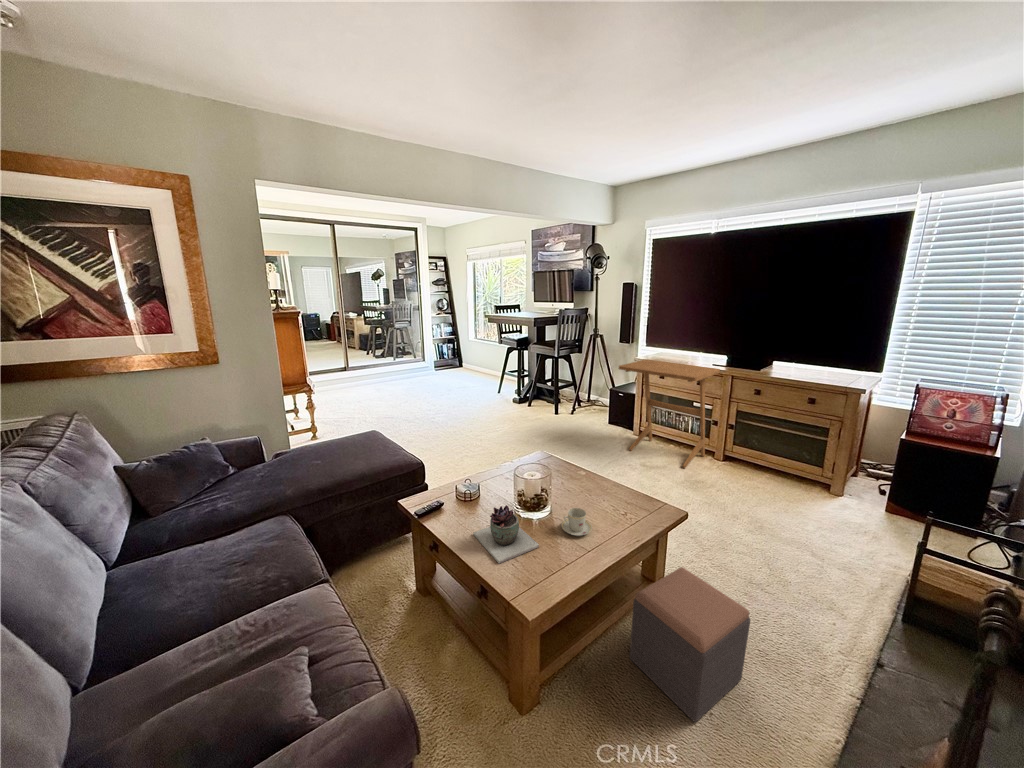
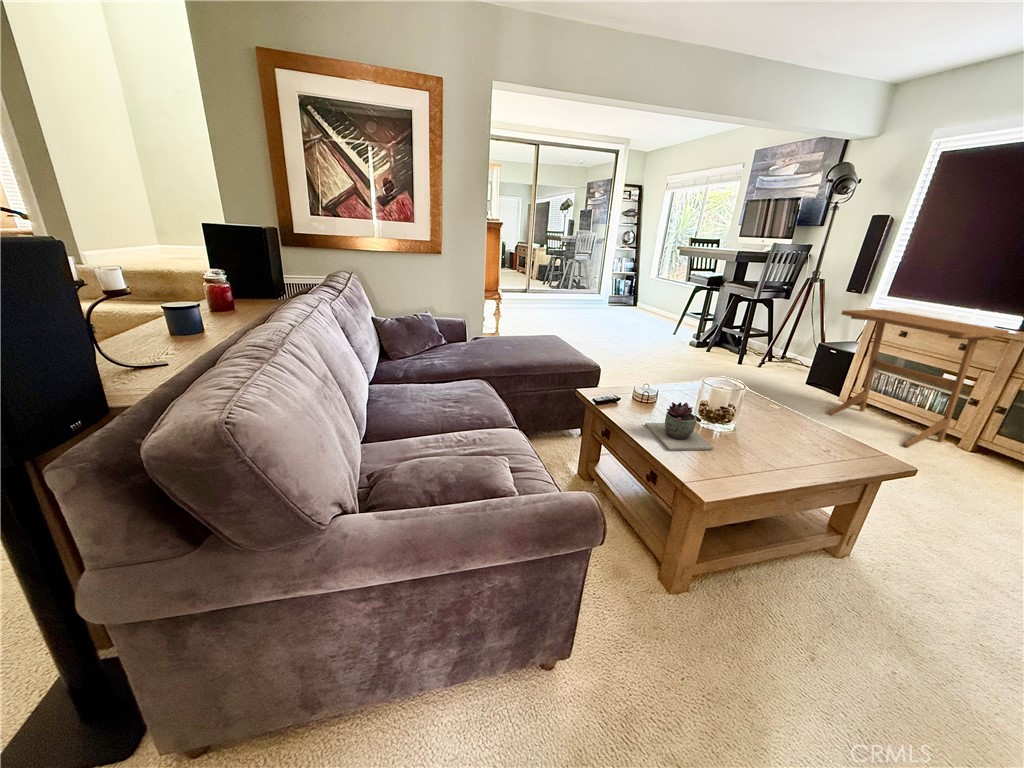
teacup: present [561,508,592,536] -> none [741,425,778,452]
footstool: present [630,567,750,722] -> none [790,519,979,664]

